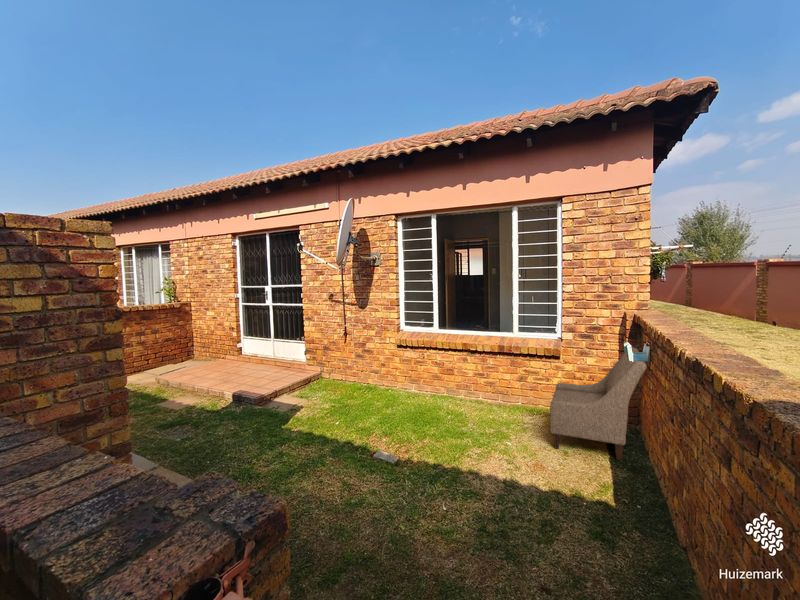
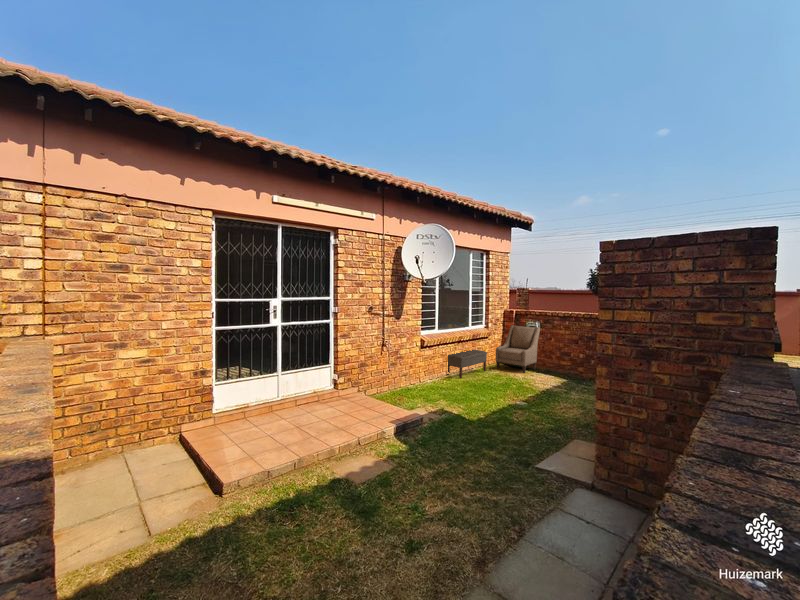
bench: none [438,368,519,416] -> present [447,350,487,378]

